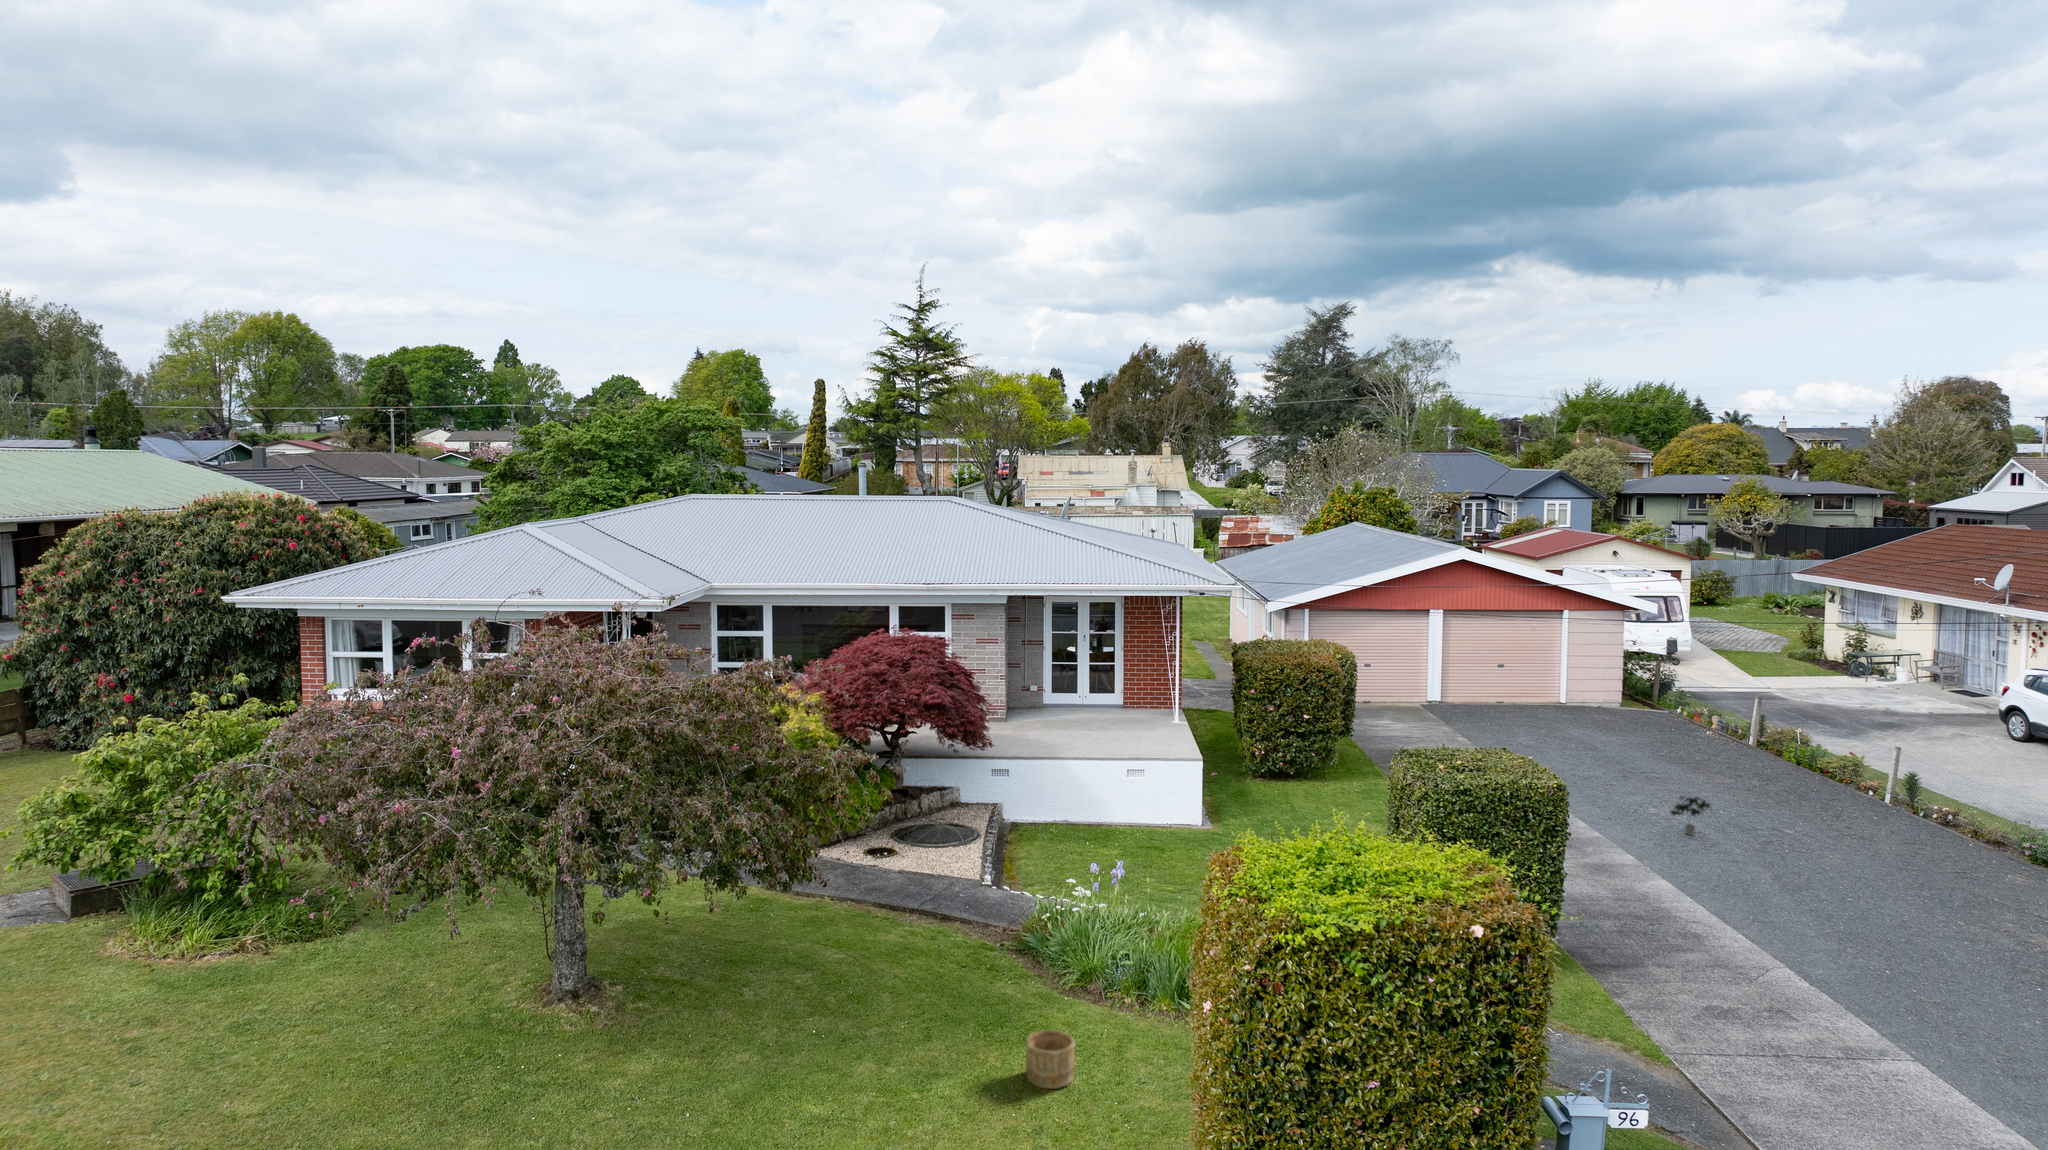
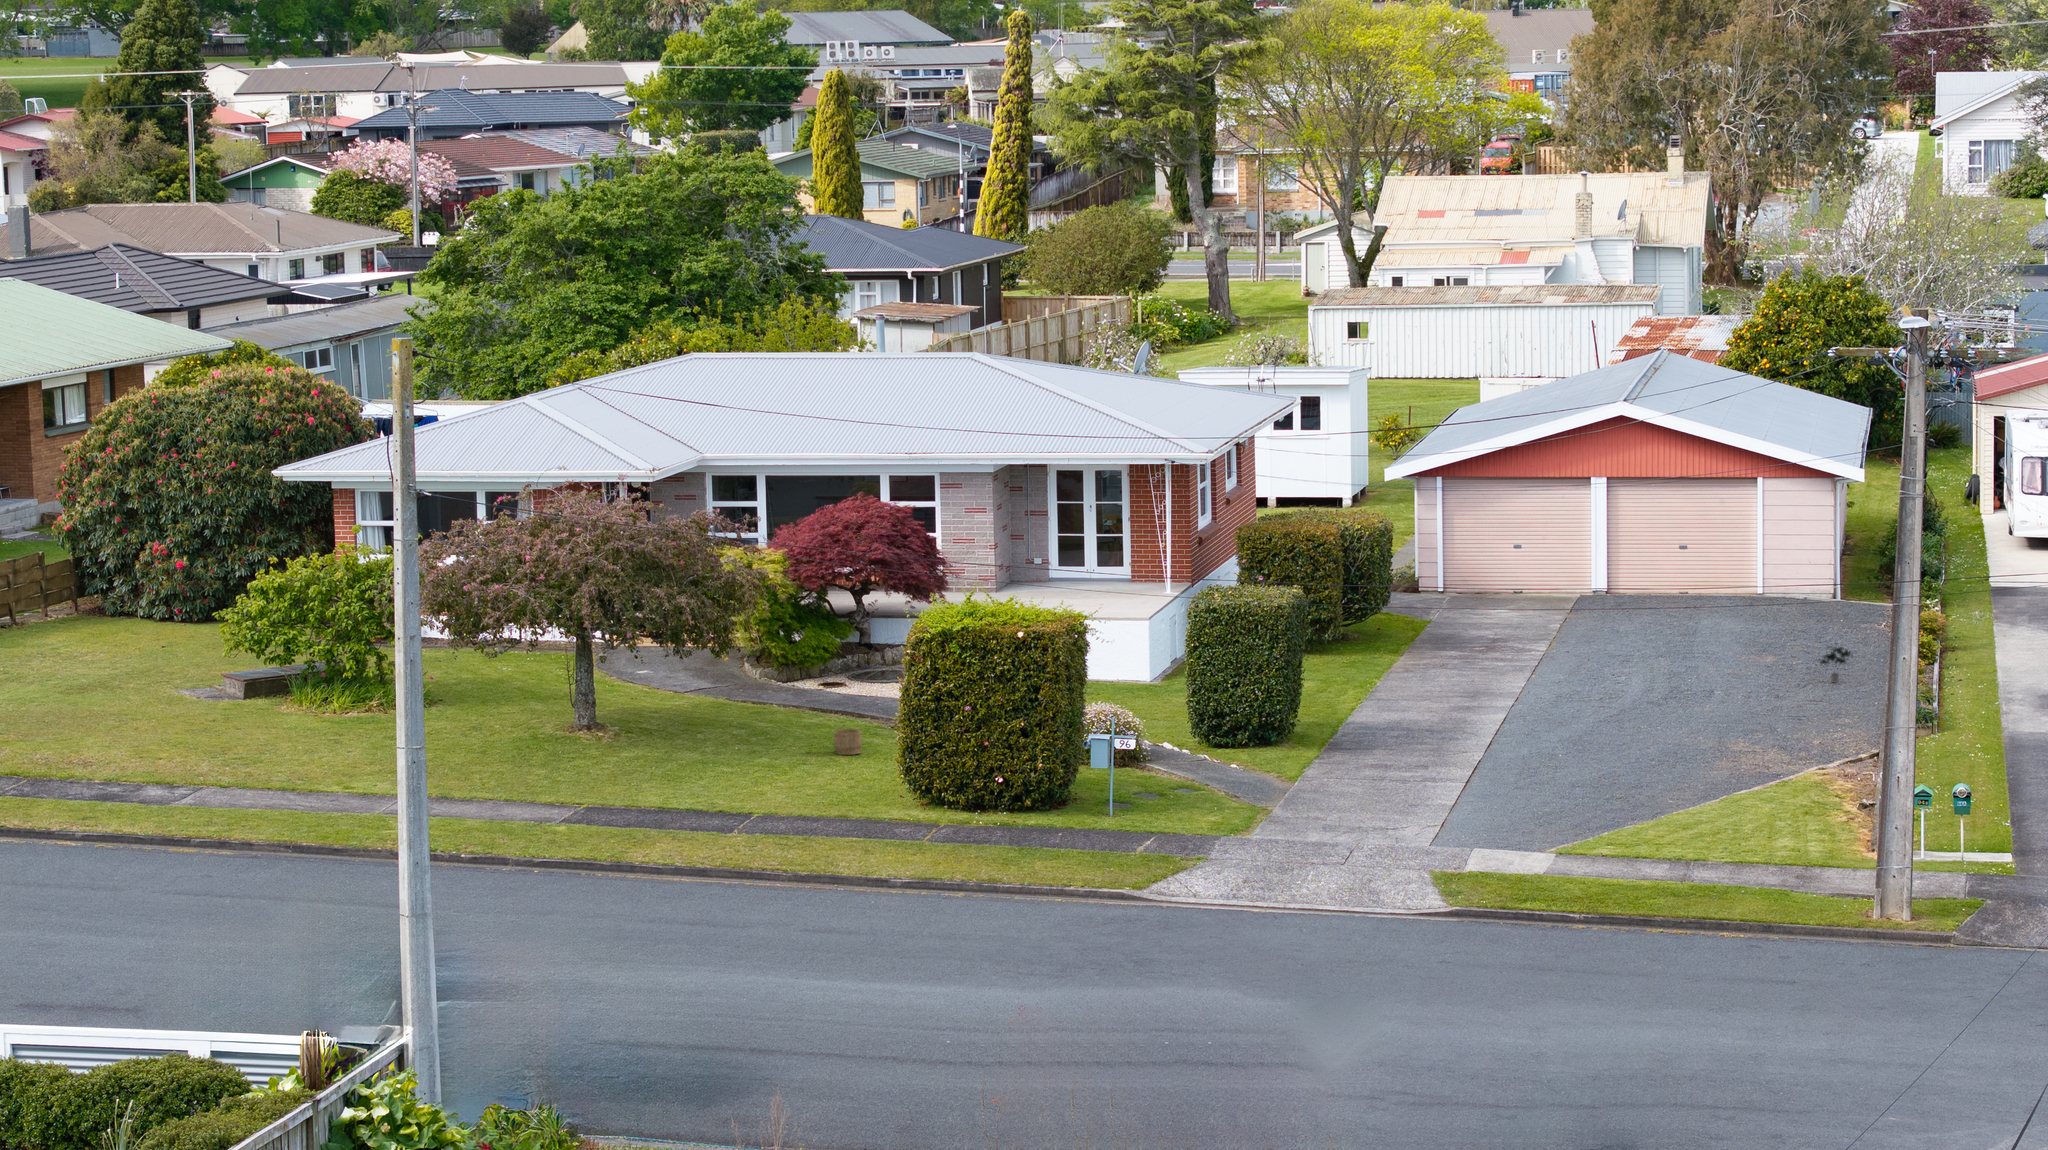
potted plant: present [1671,796,1710,835] -> present [1820,647,1852,683]

